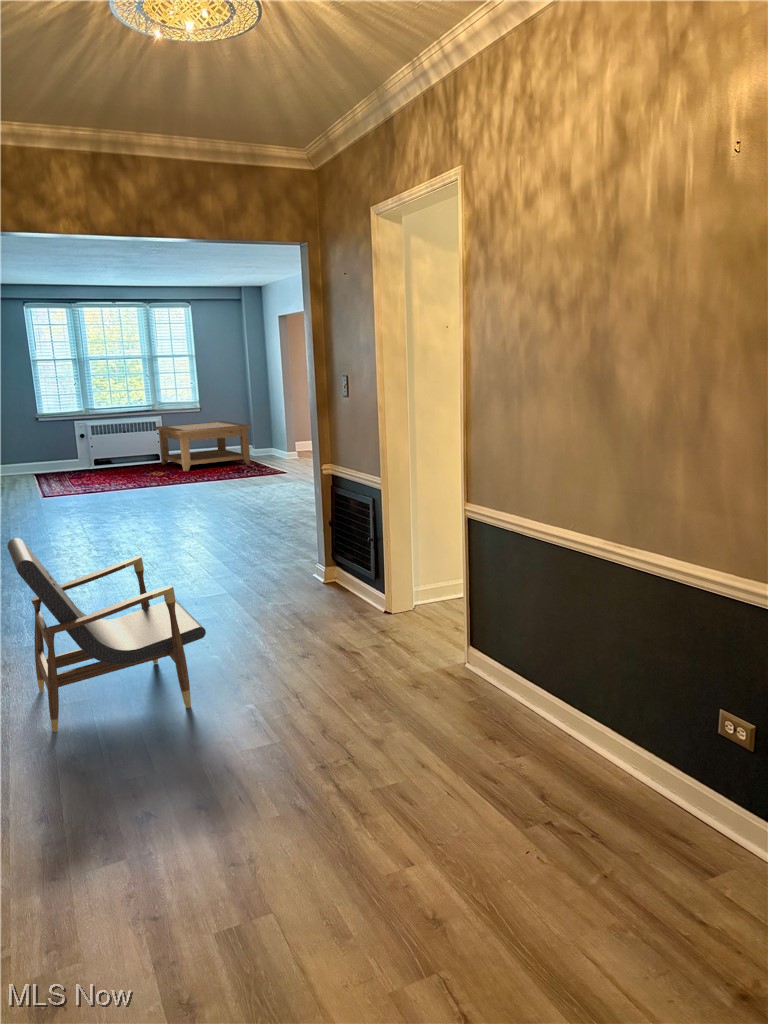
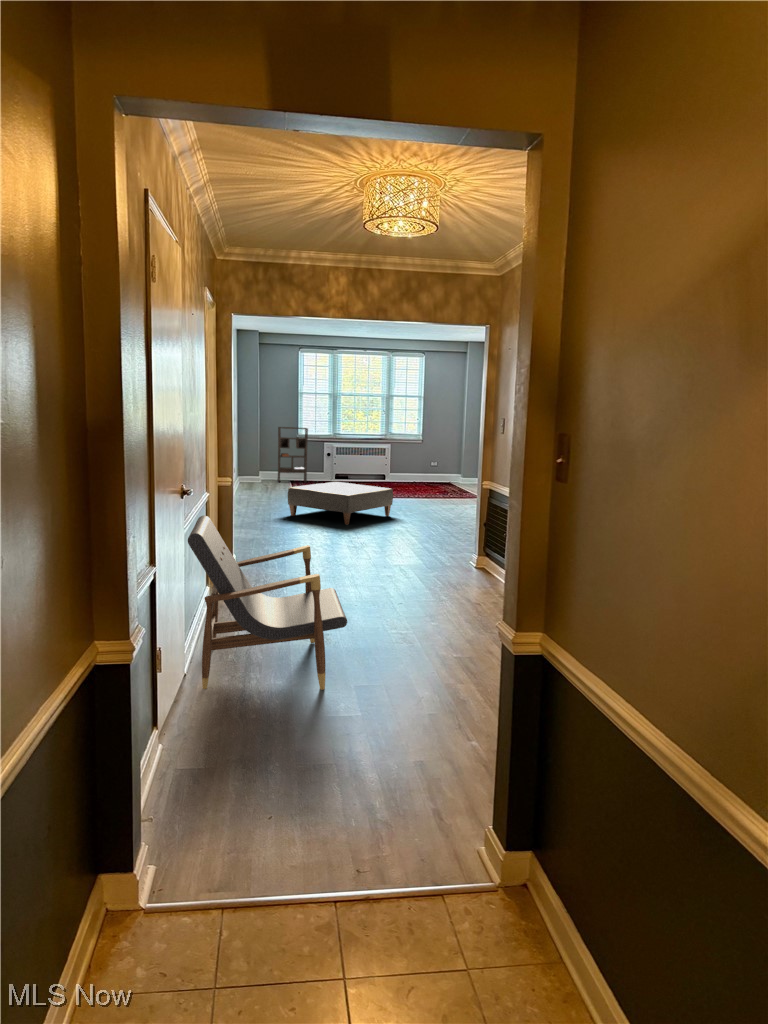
bookshelf: none [8,405,58,479] -> present [278,427,308,483]
coffee table: present [155,421,252,471] -> none [385,452,461,490]
ottoman: none [50,472,184,524] -> present [288,482,393,525]

